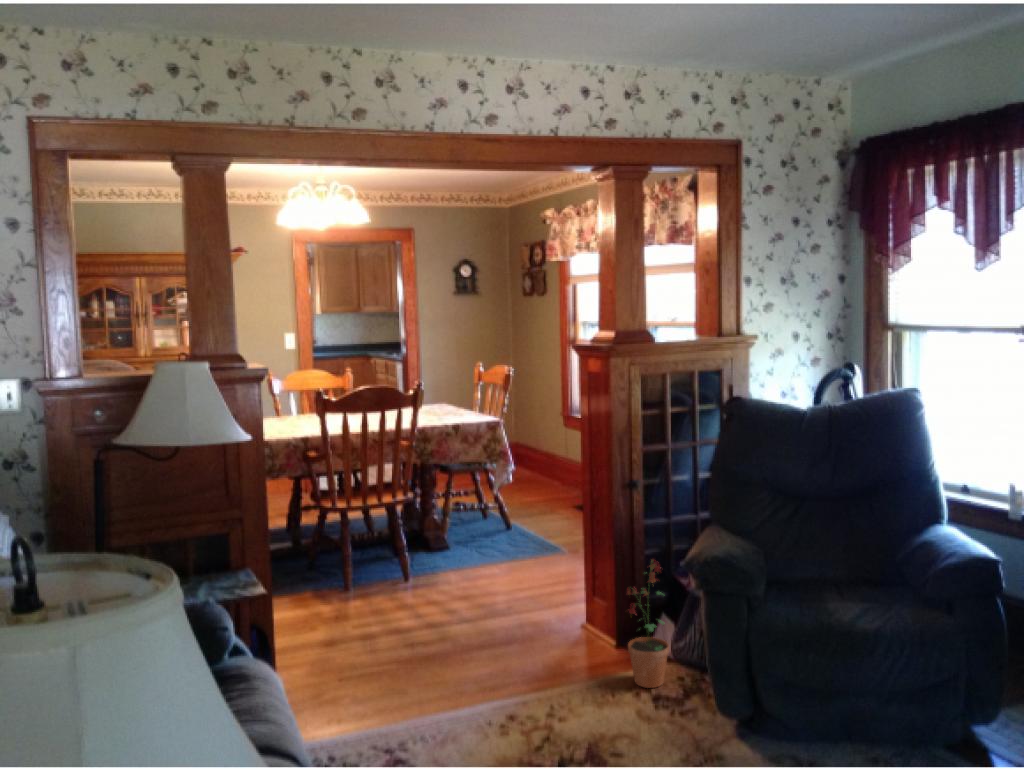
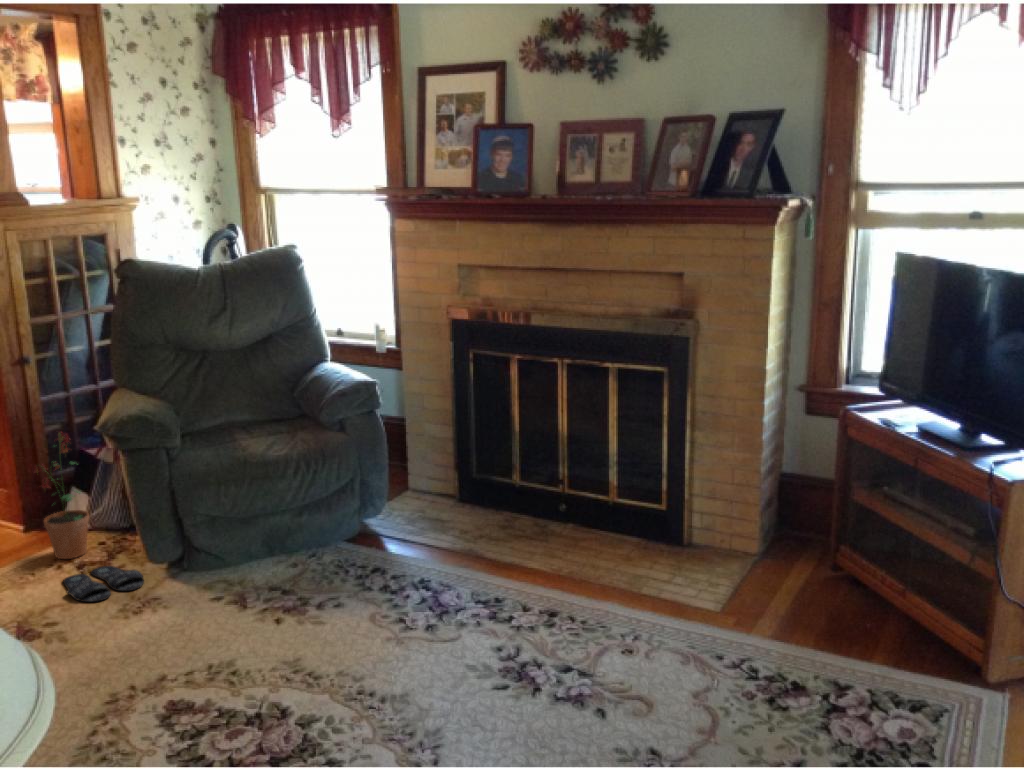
slippers: none [632,706,708,750] -> present [63,566,144,602]

